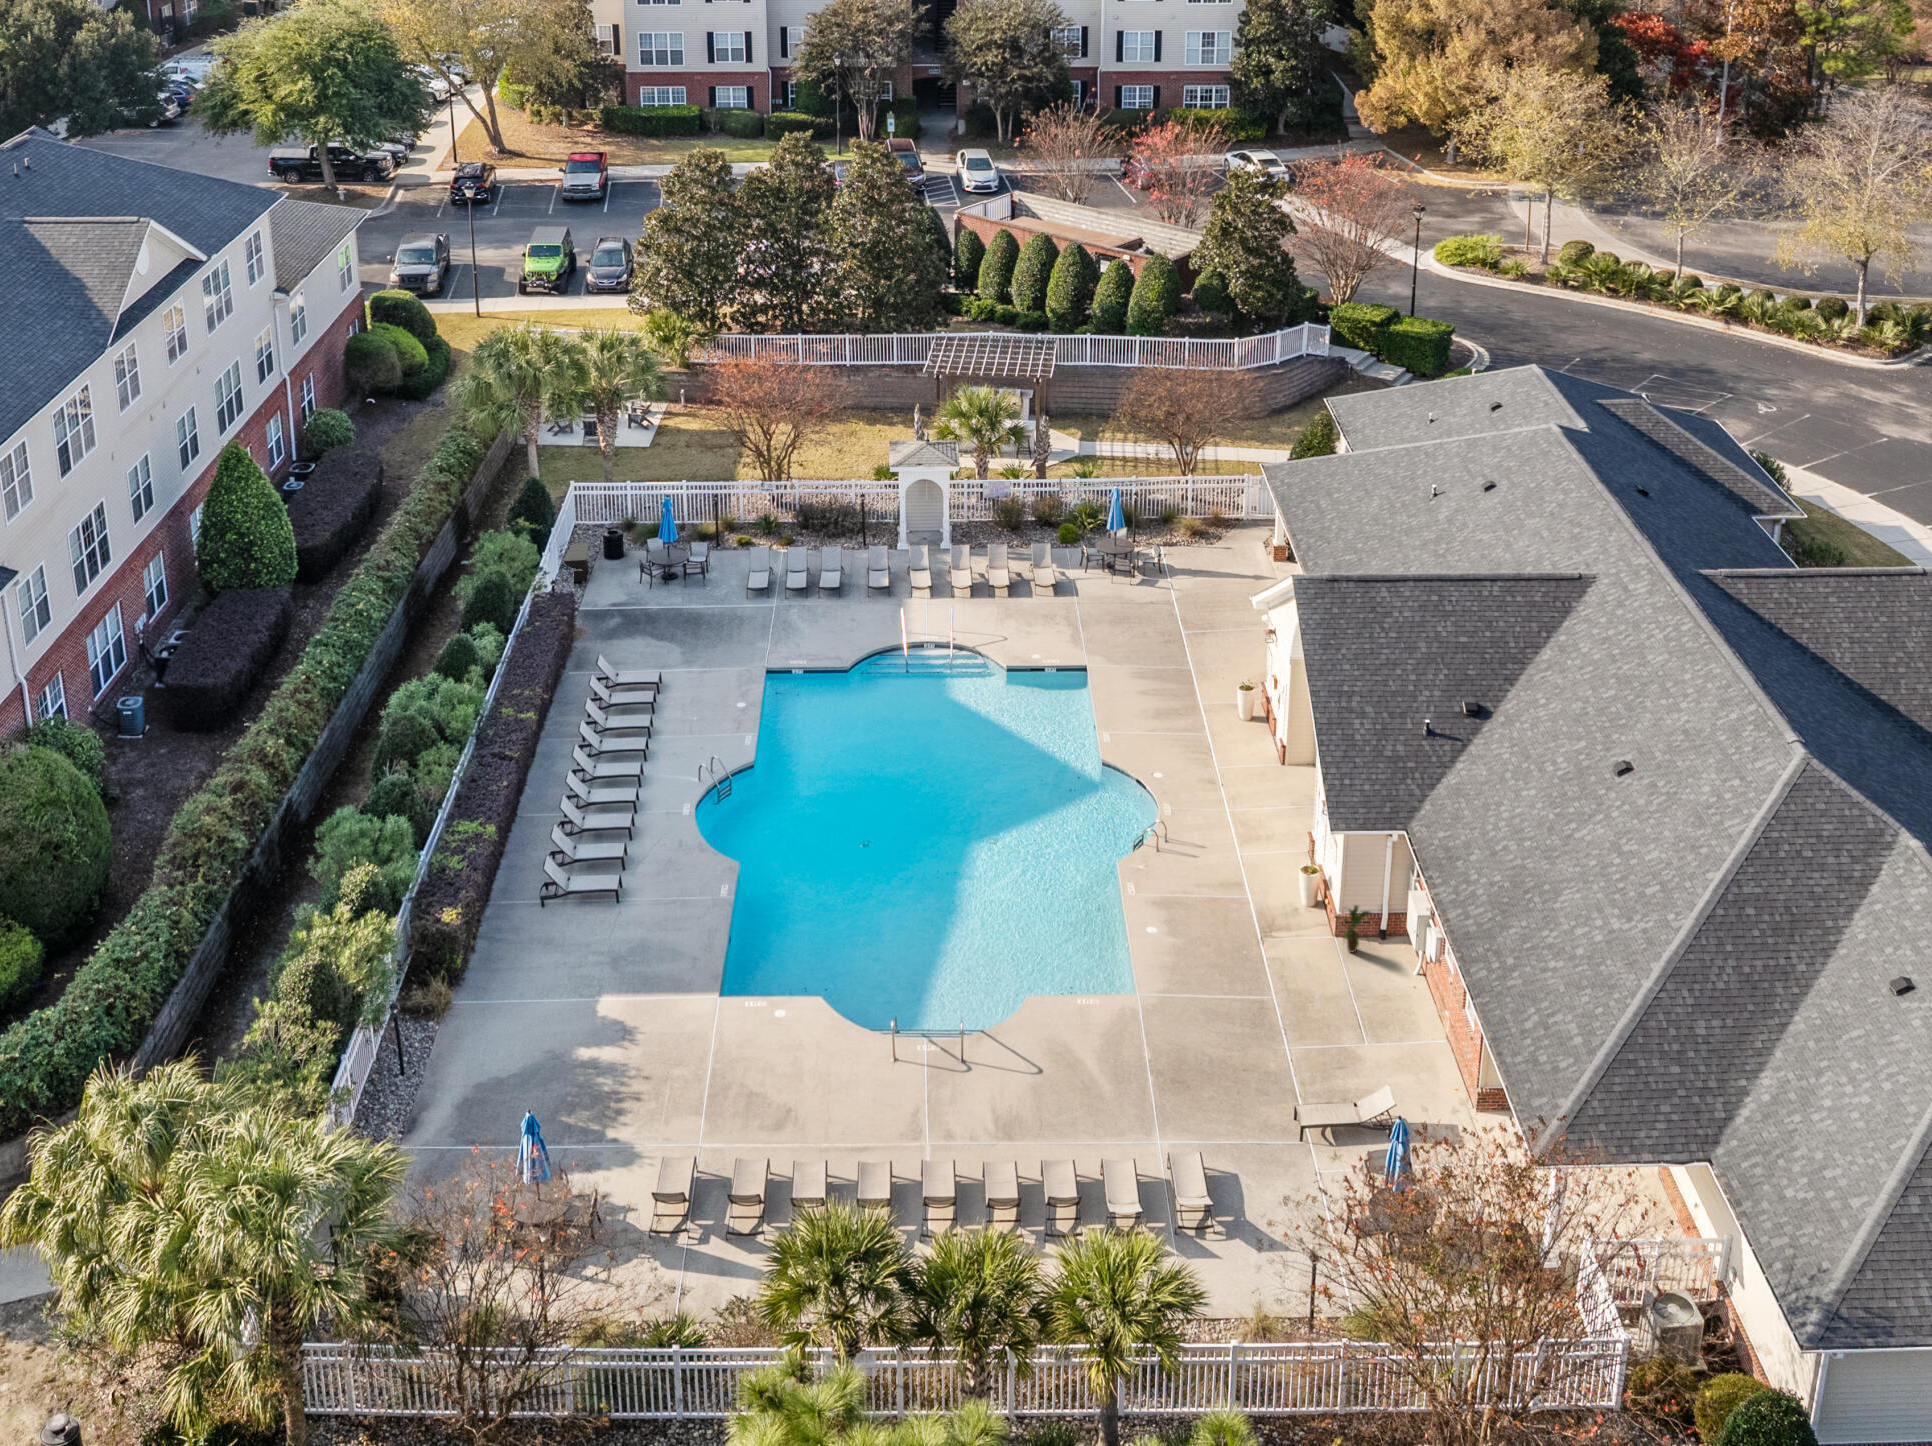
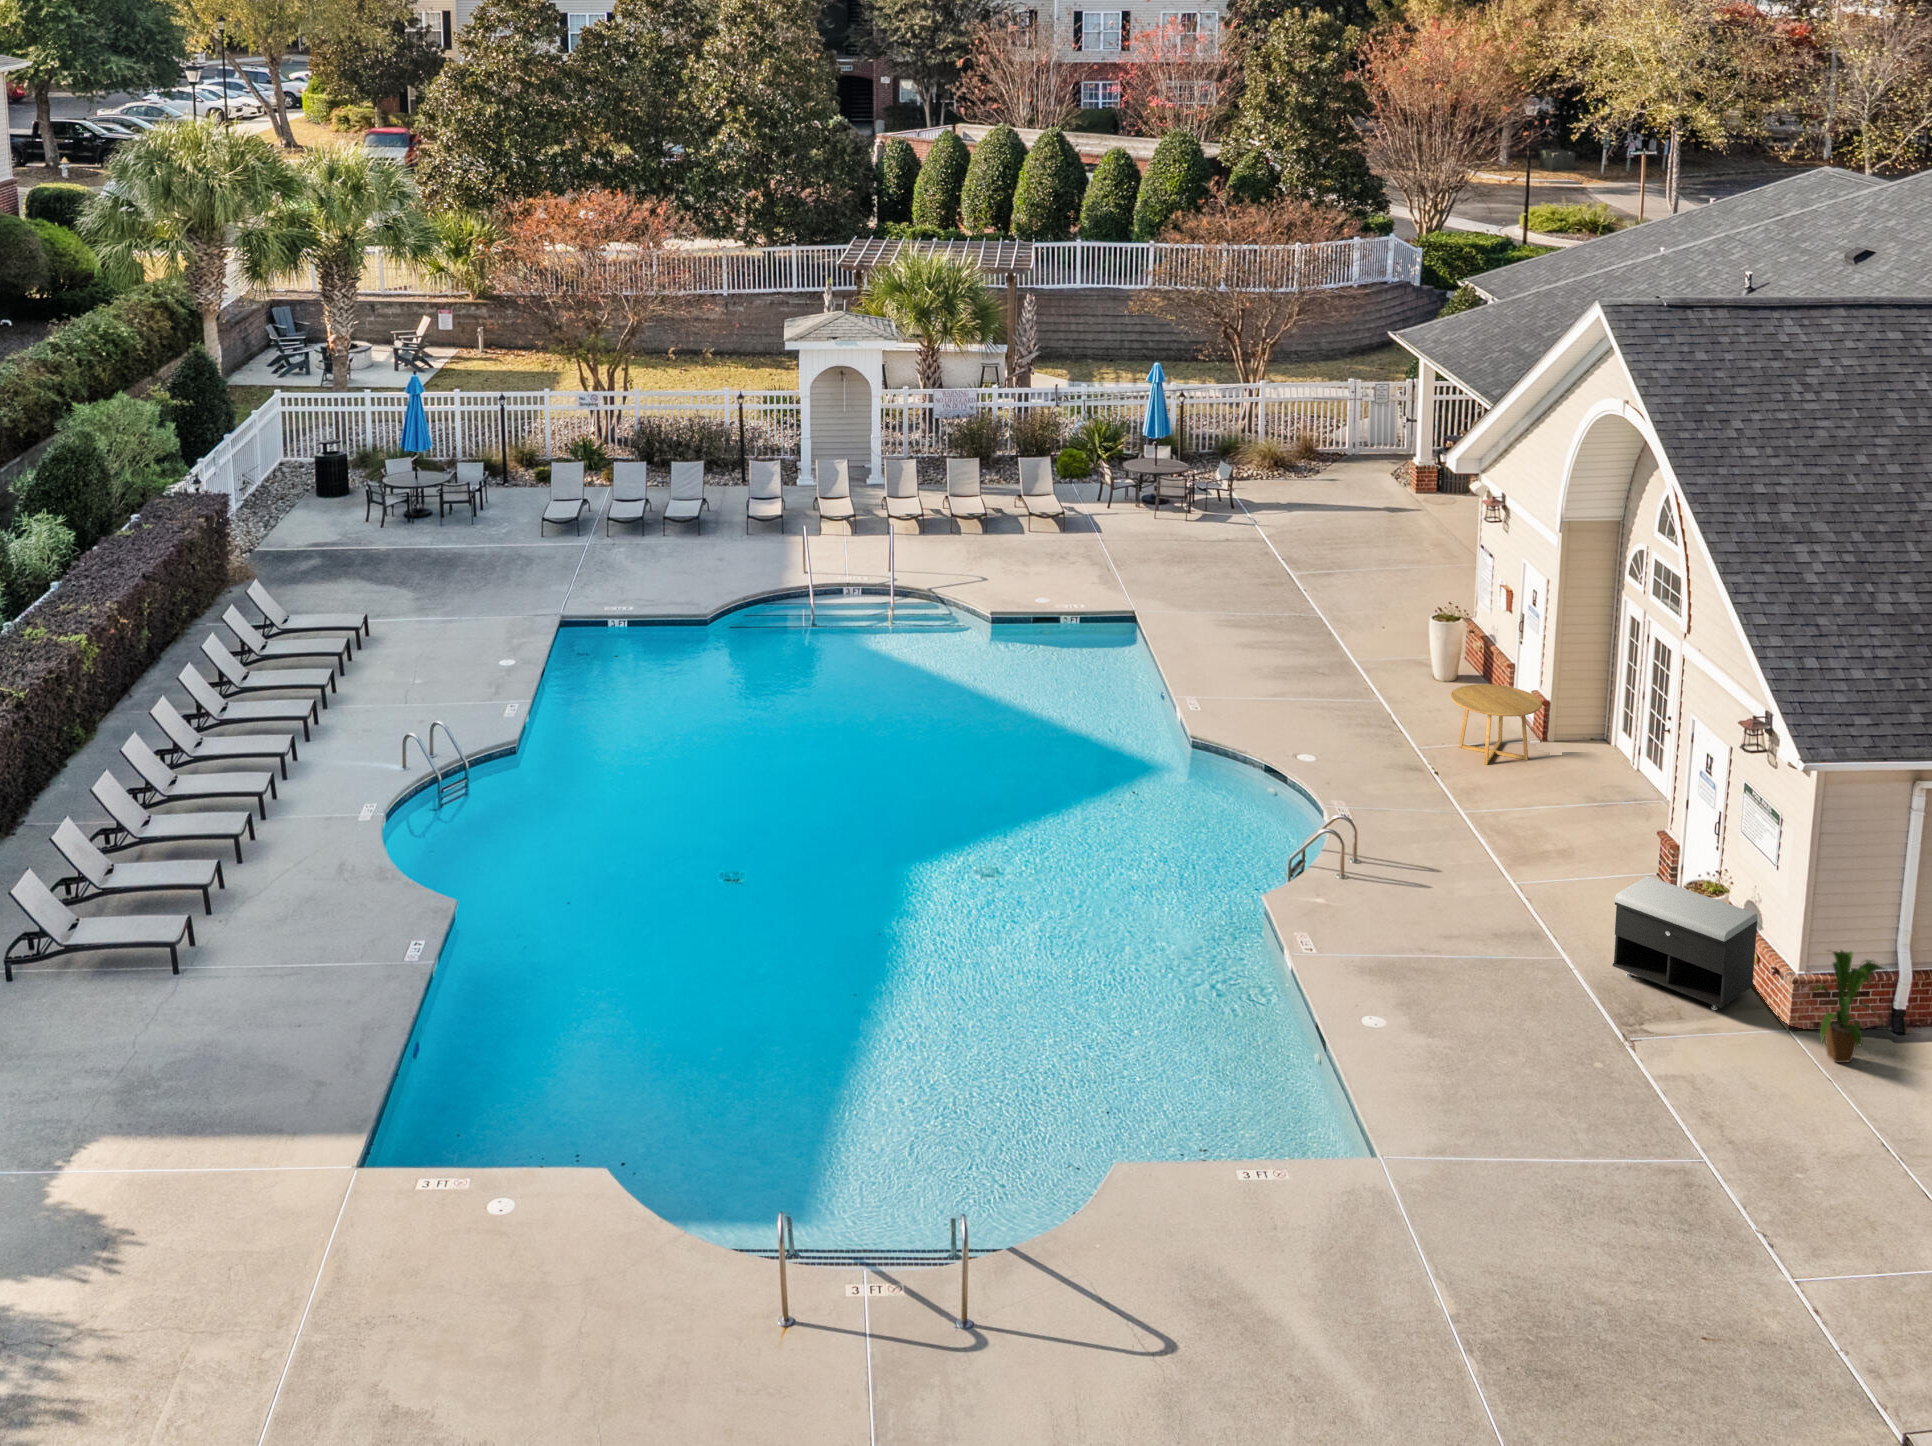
storage bench: present [564,543,589,583] -> present [1612,876,1758,1010]
round table: none [1238,735,1284,780] -> present [1450,684,1542,765]

